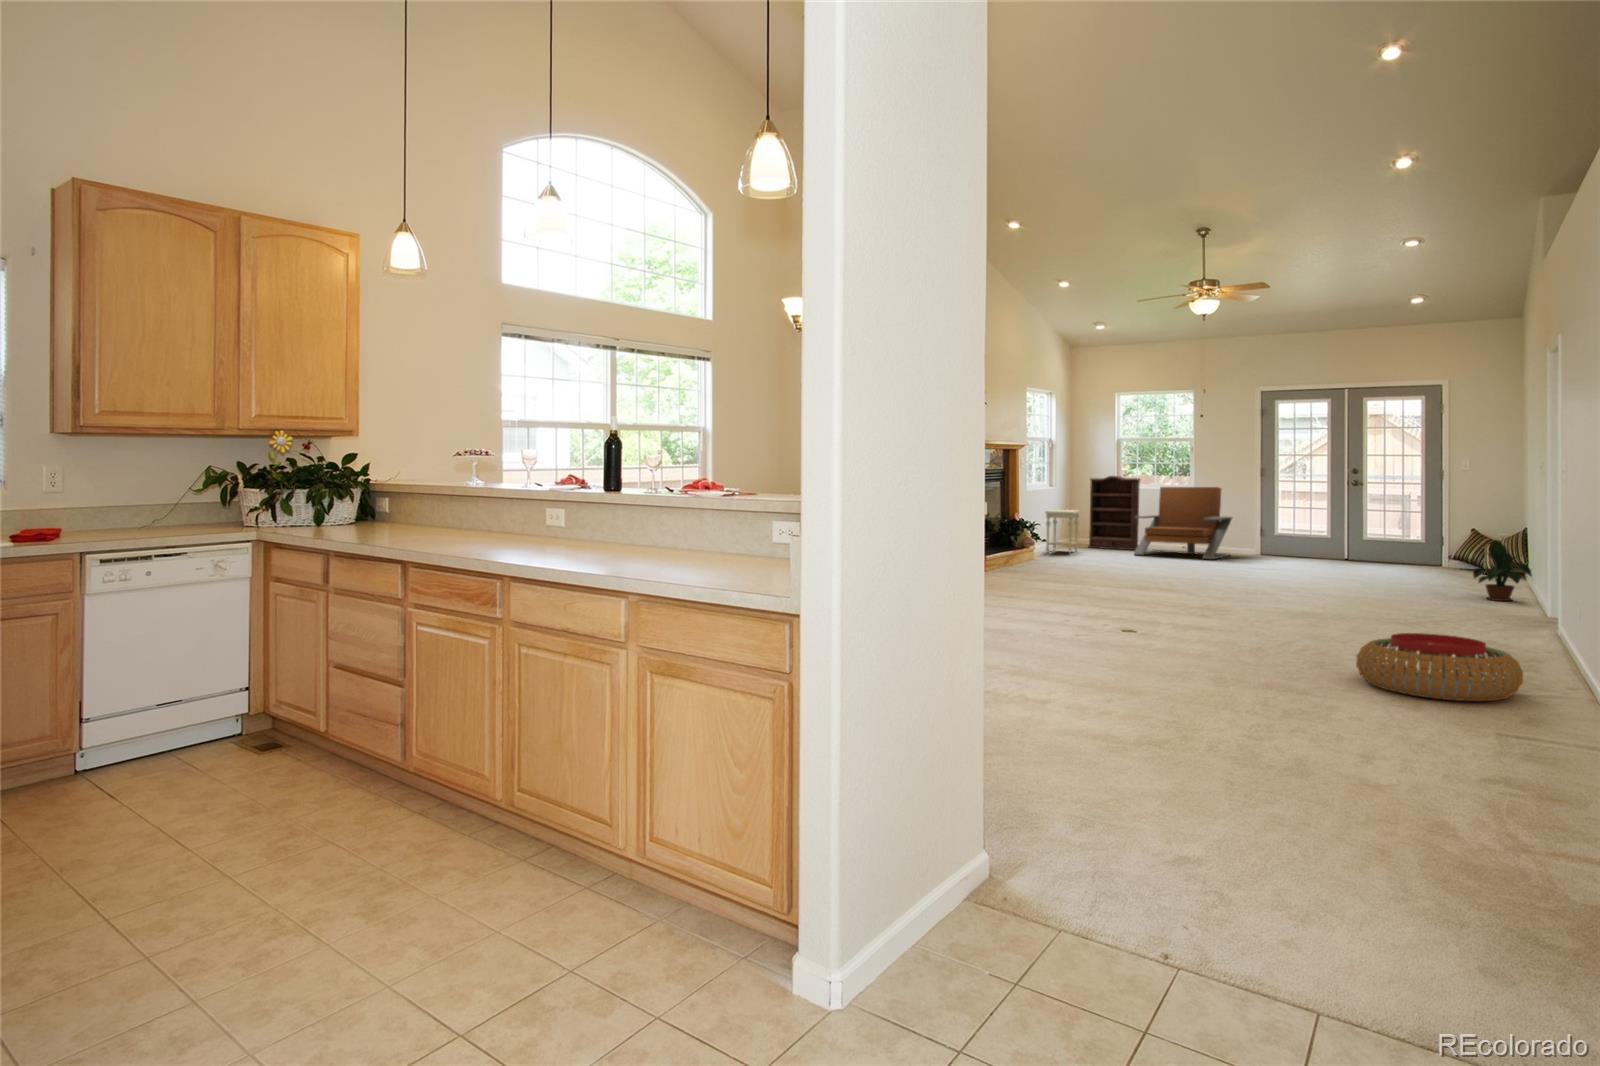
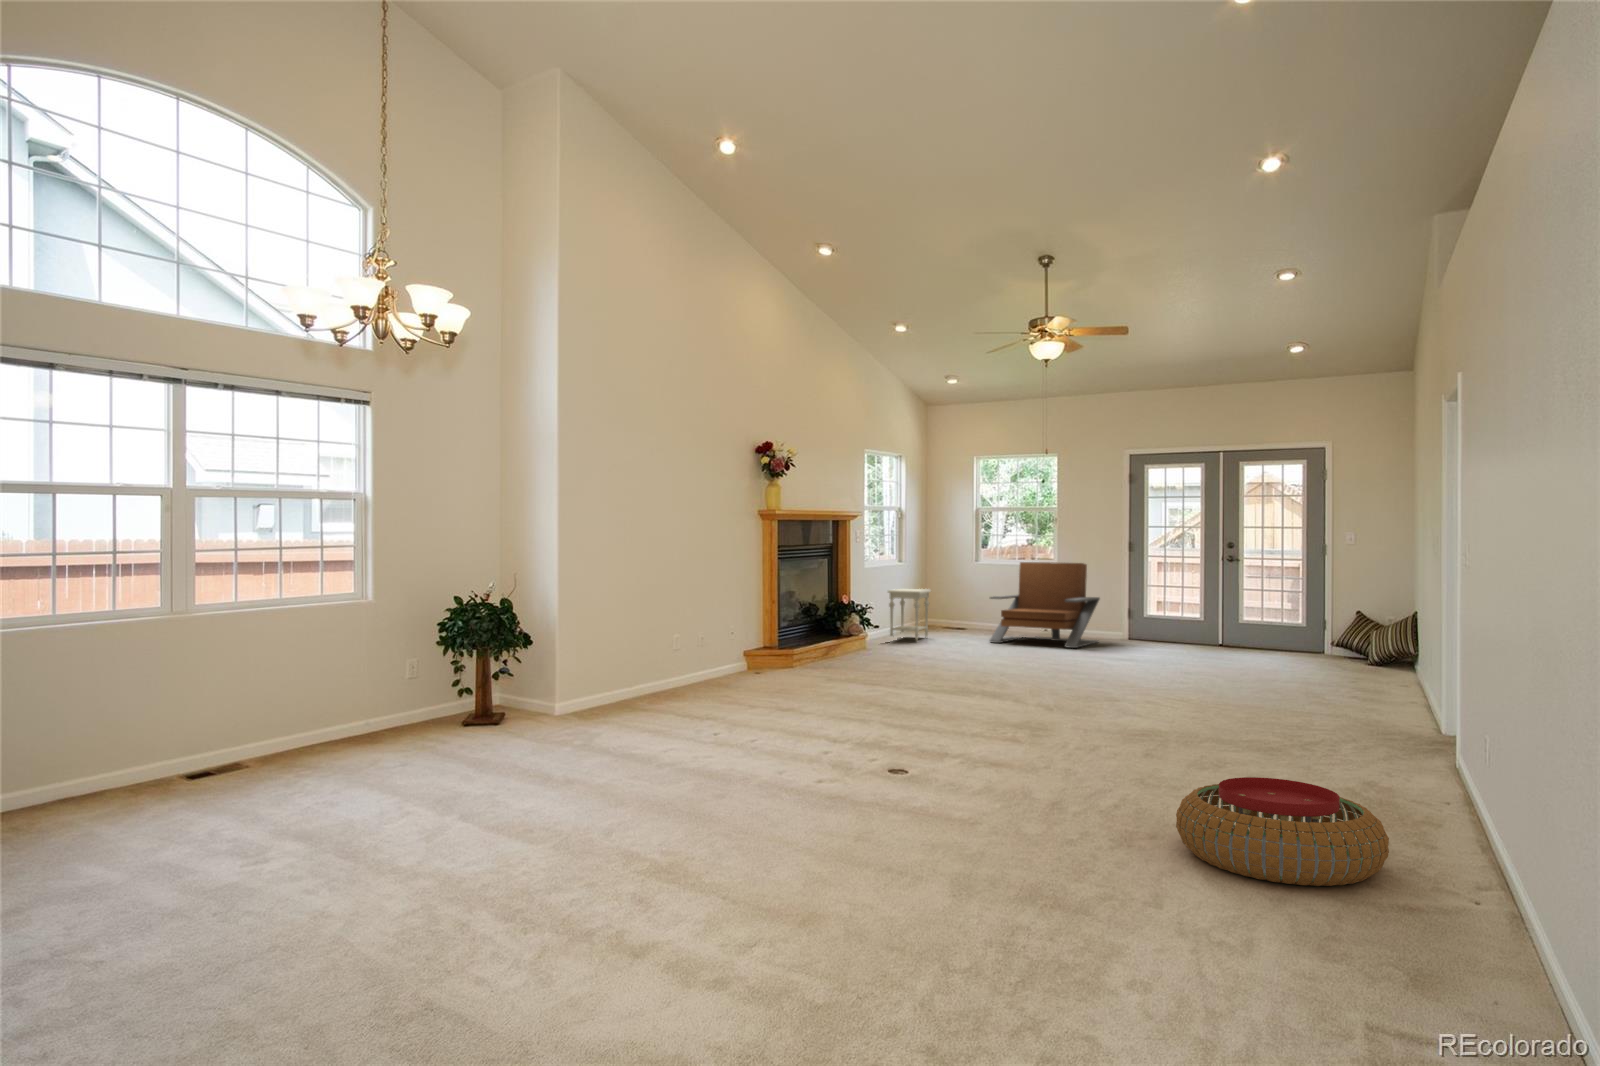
bookshelf: present [1089,476,1140,550] -> none [943,549,1000,636]
potted plant: present [1473,540,1532,601] -> none [1351,631,1417,705]

